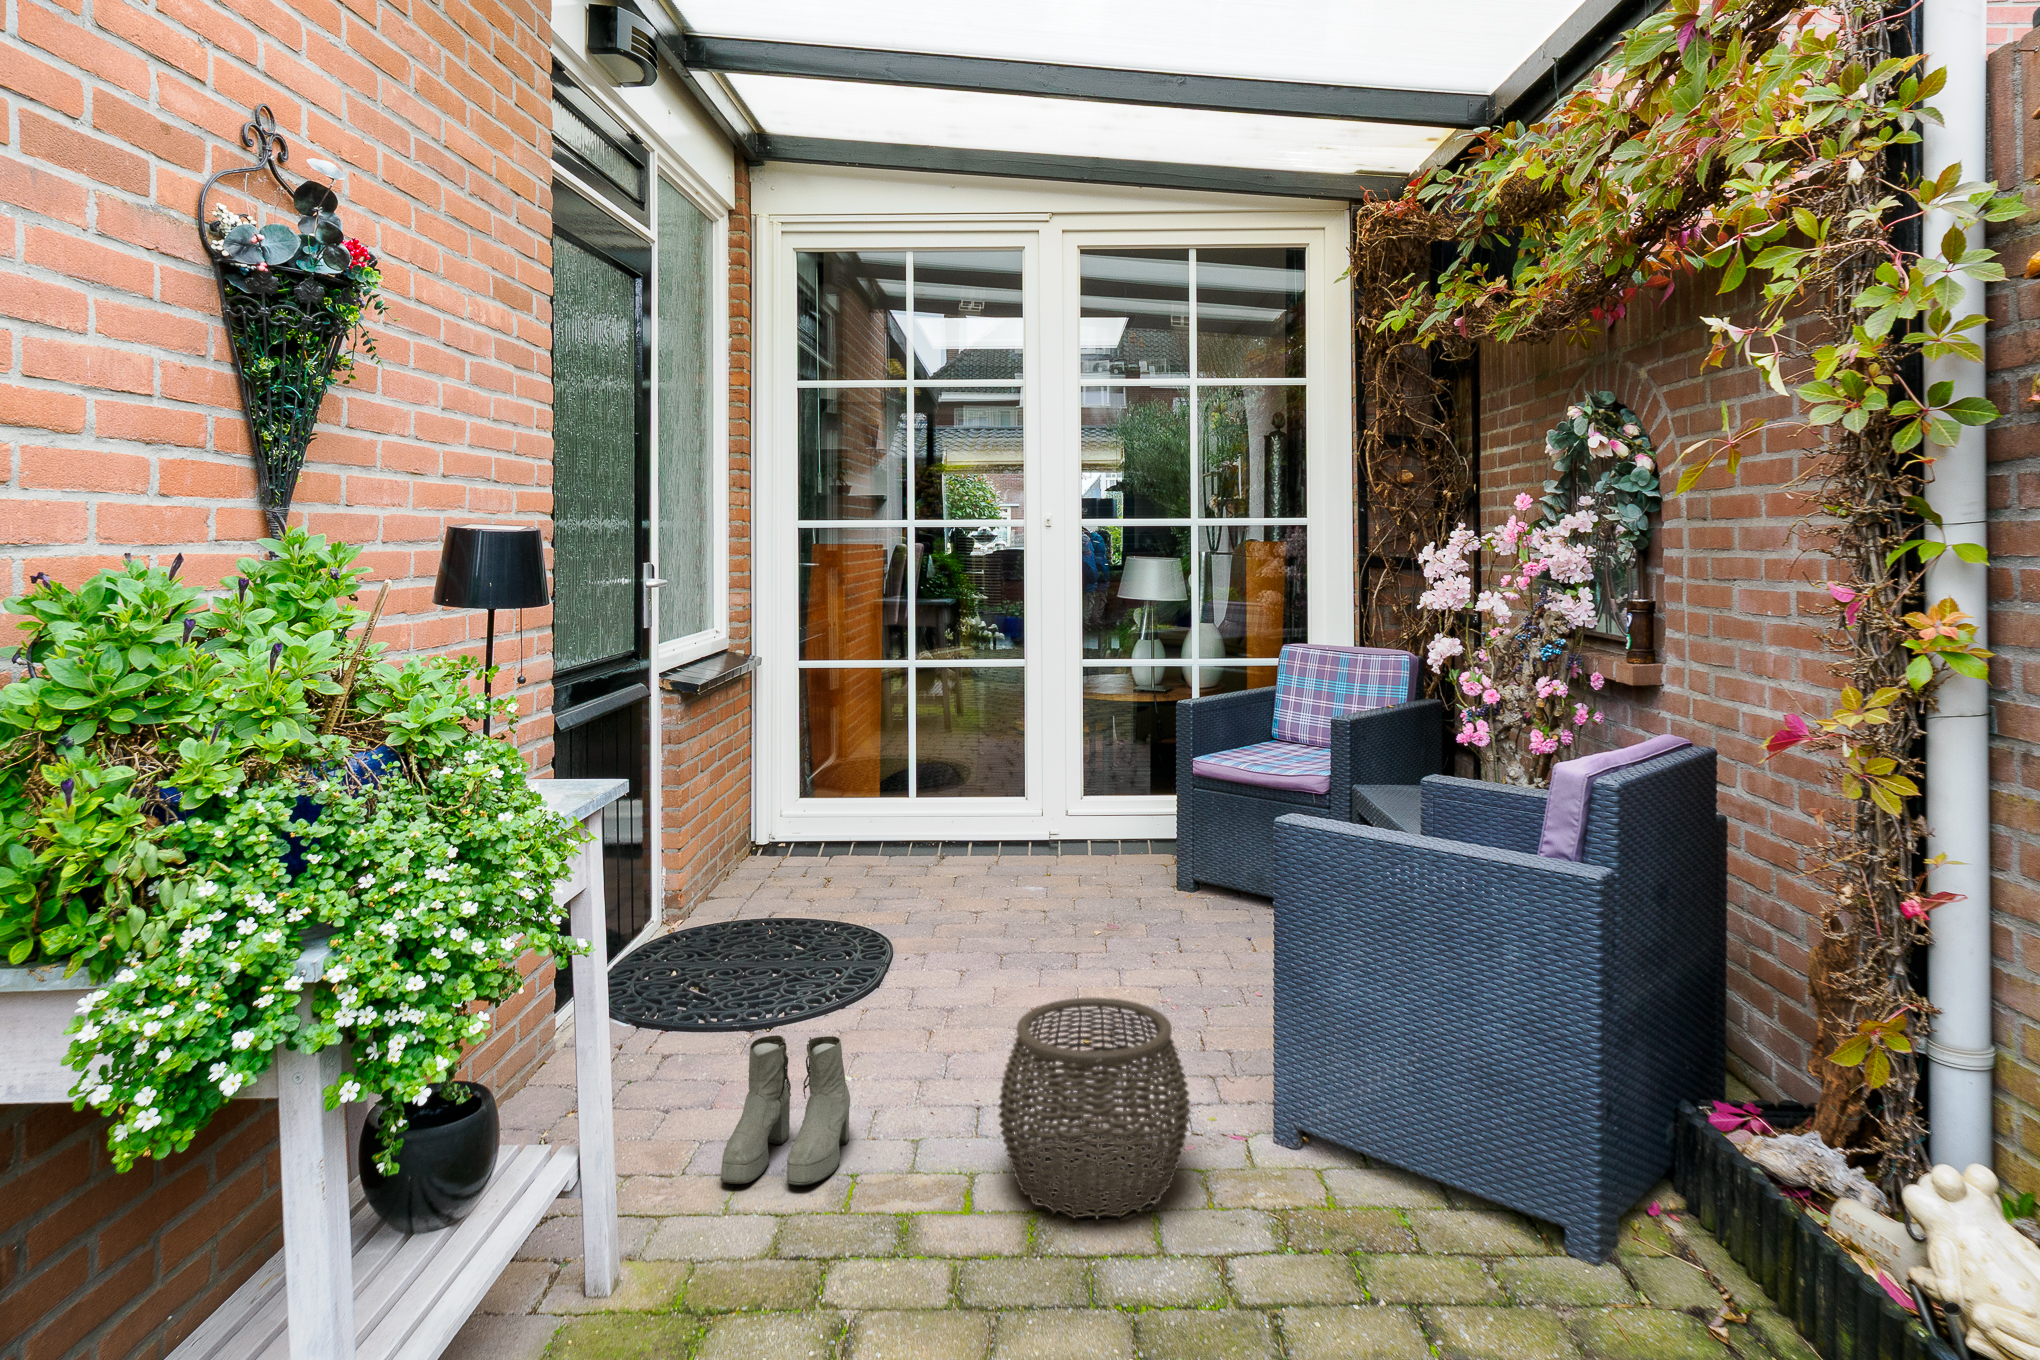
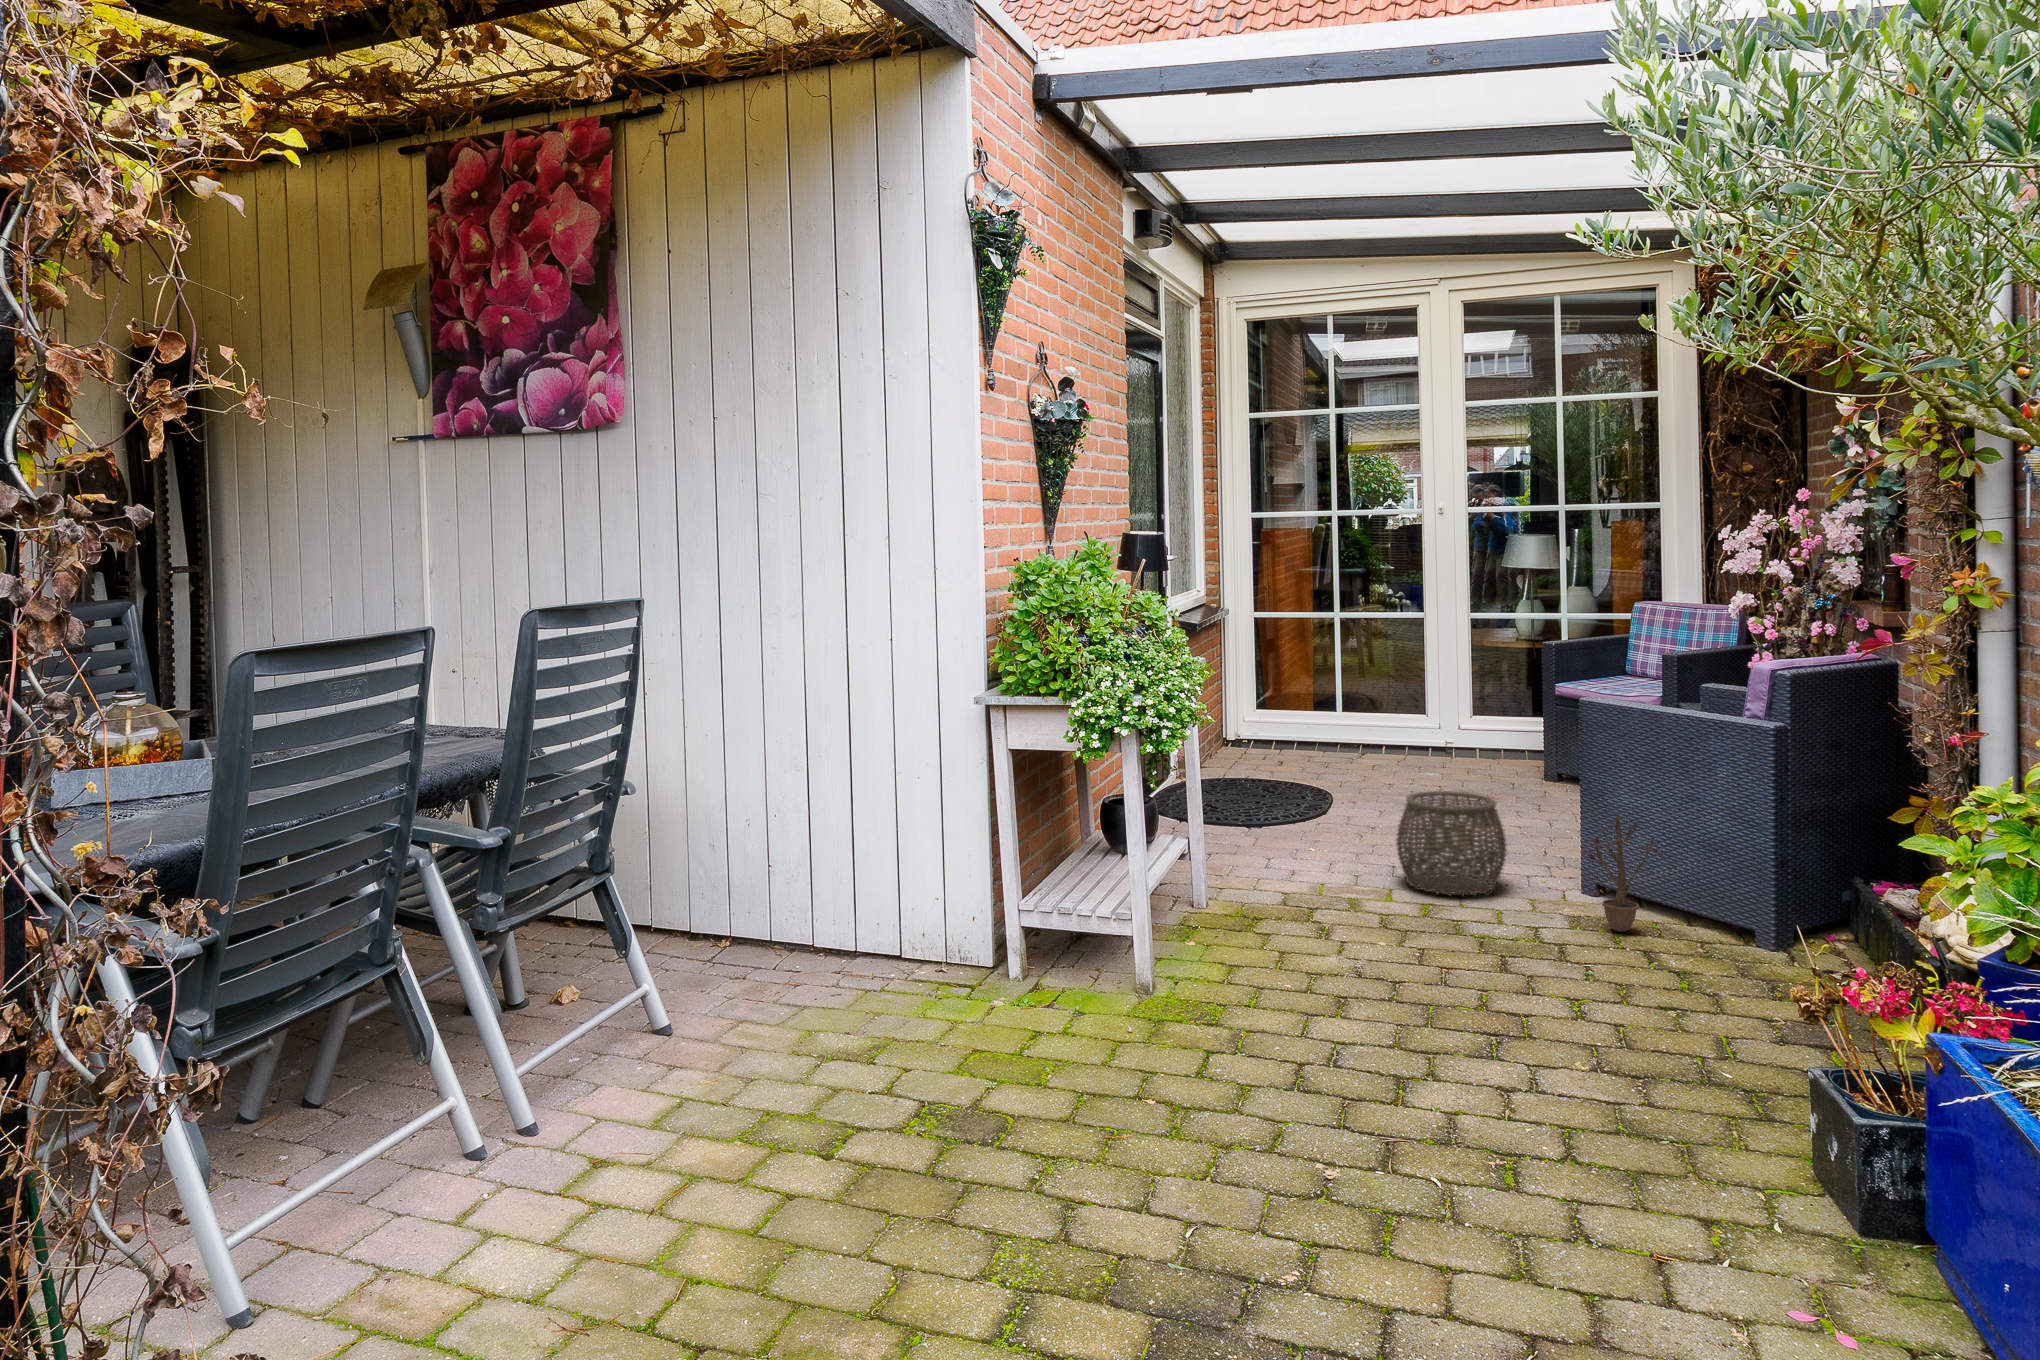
boots: present [721,1035,850,1185] -> none [1246,804,1311,873]
decorative plant: none [1310,1078,1484,1303] -> present [1564,815,1663,932]

